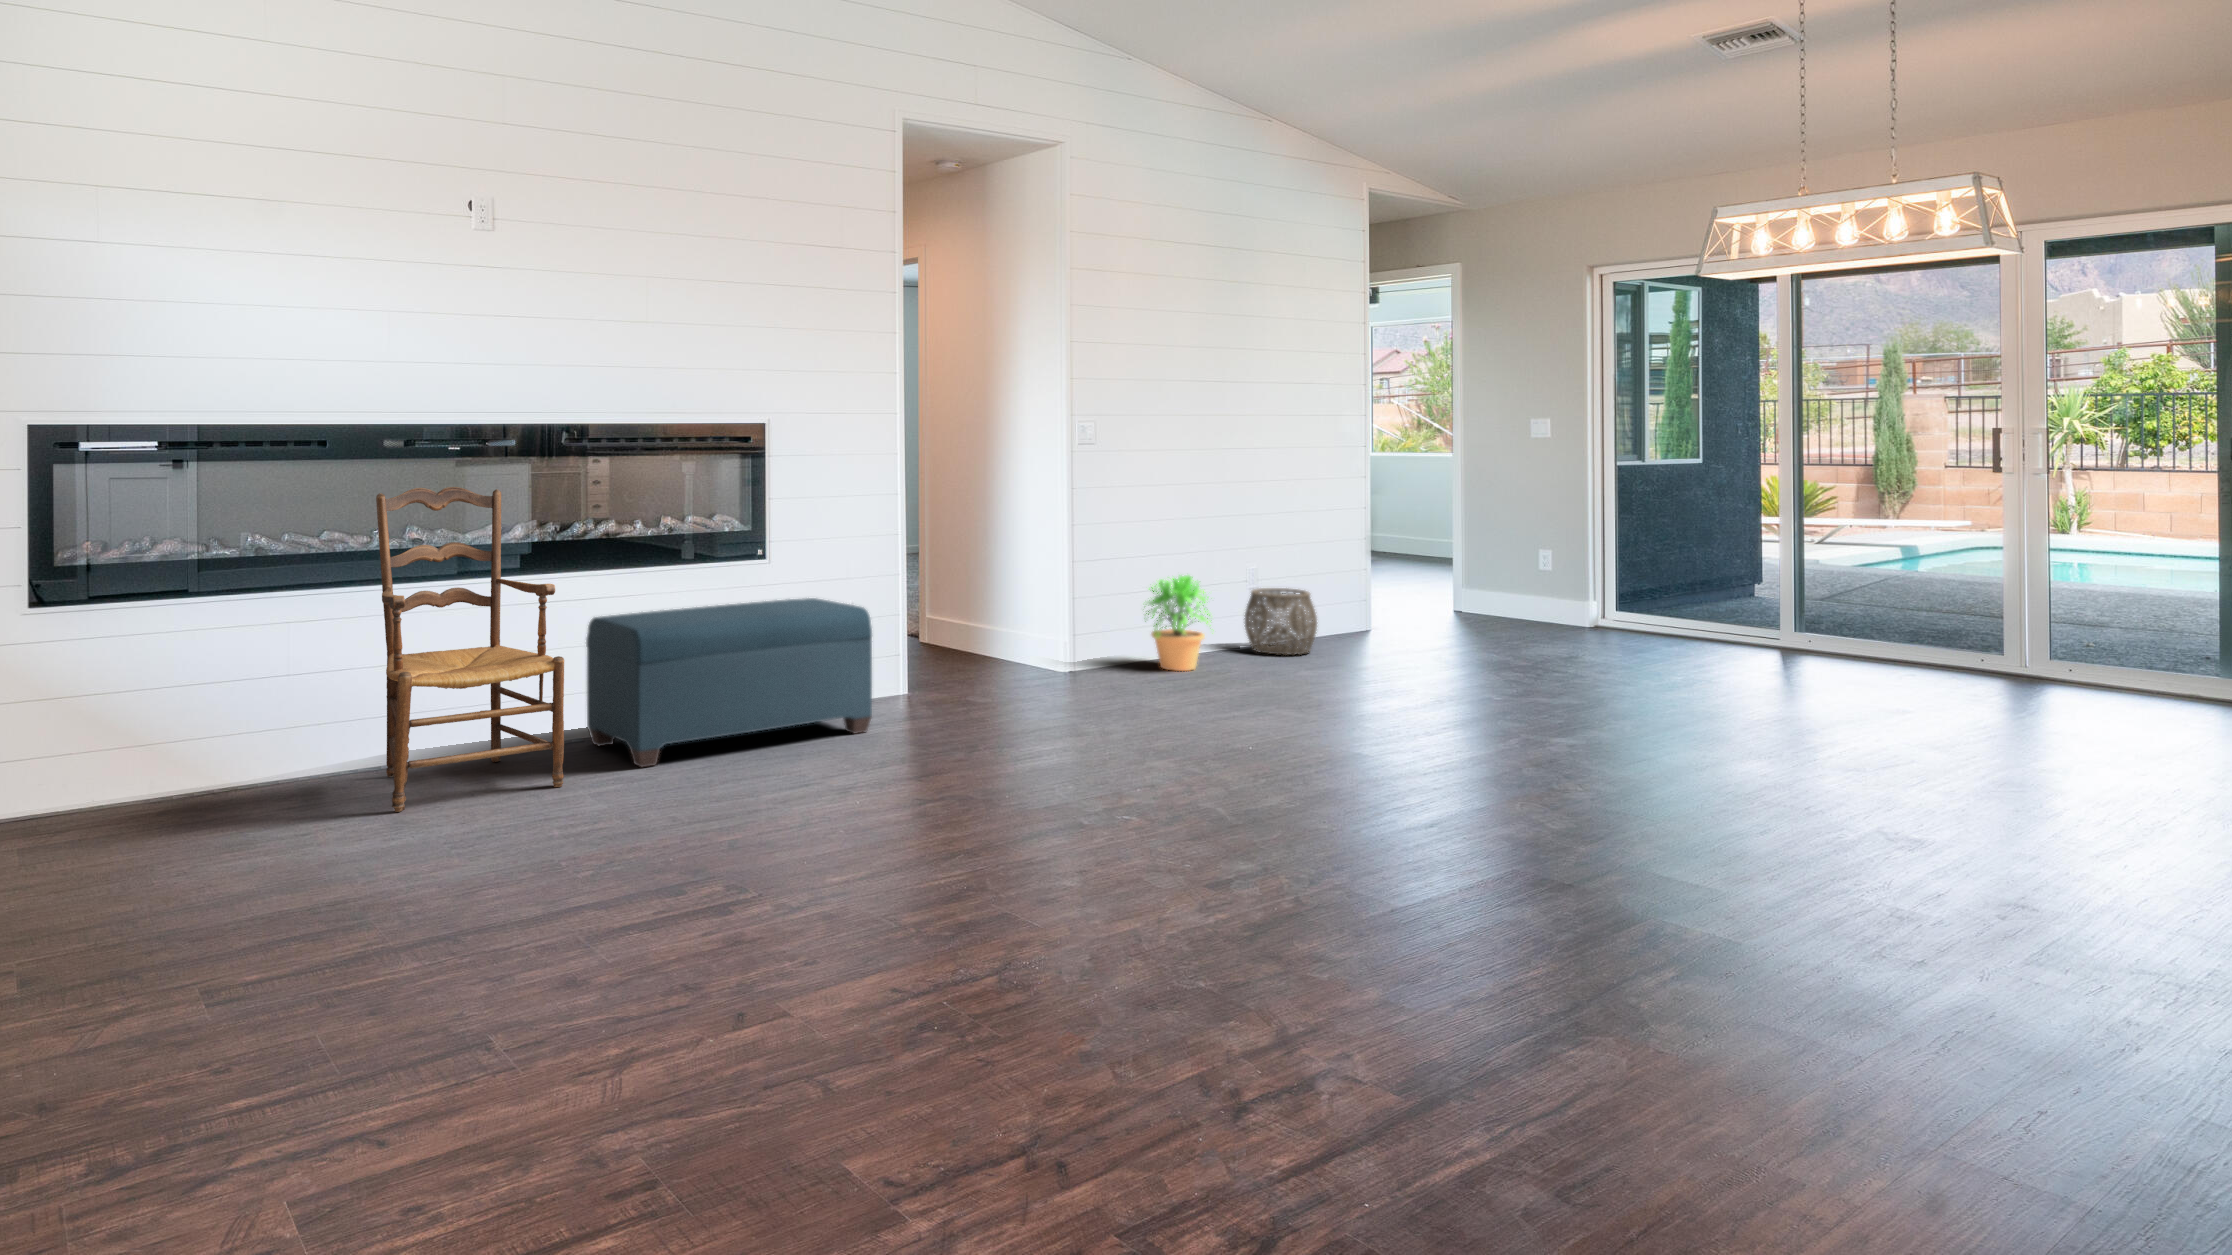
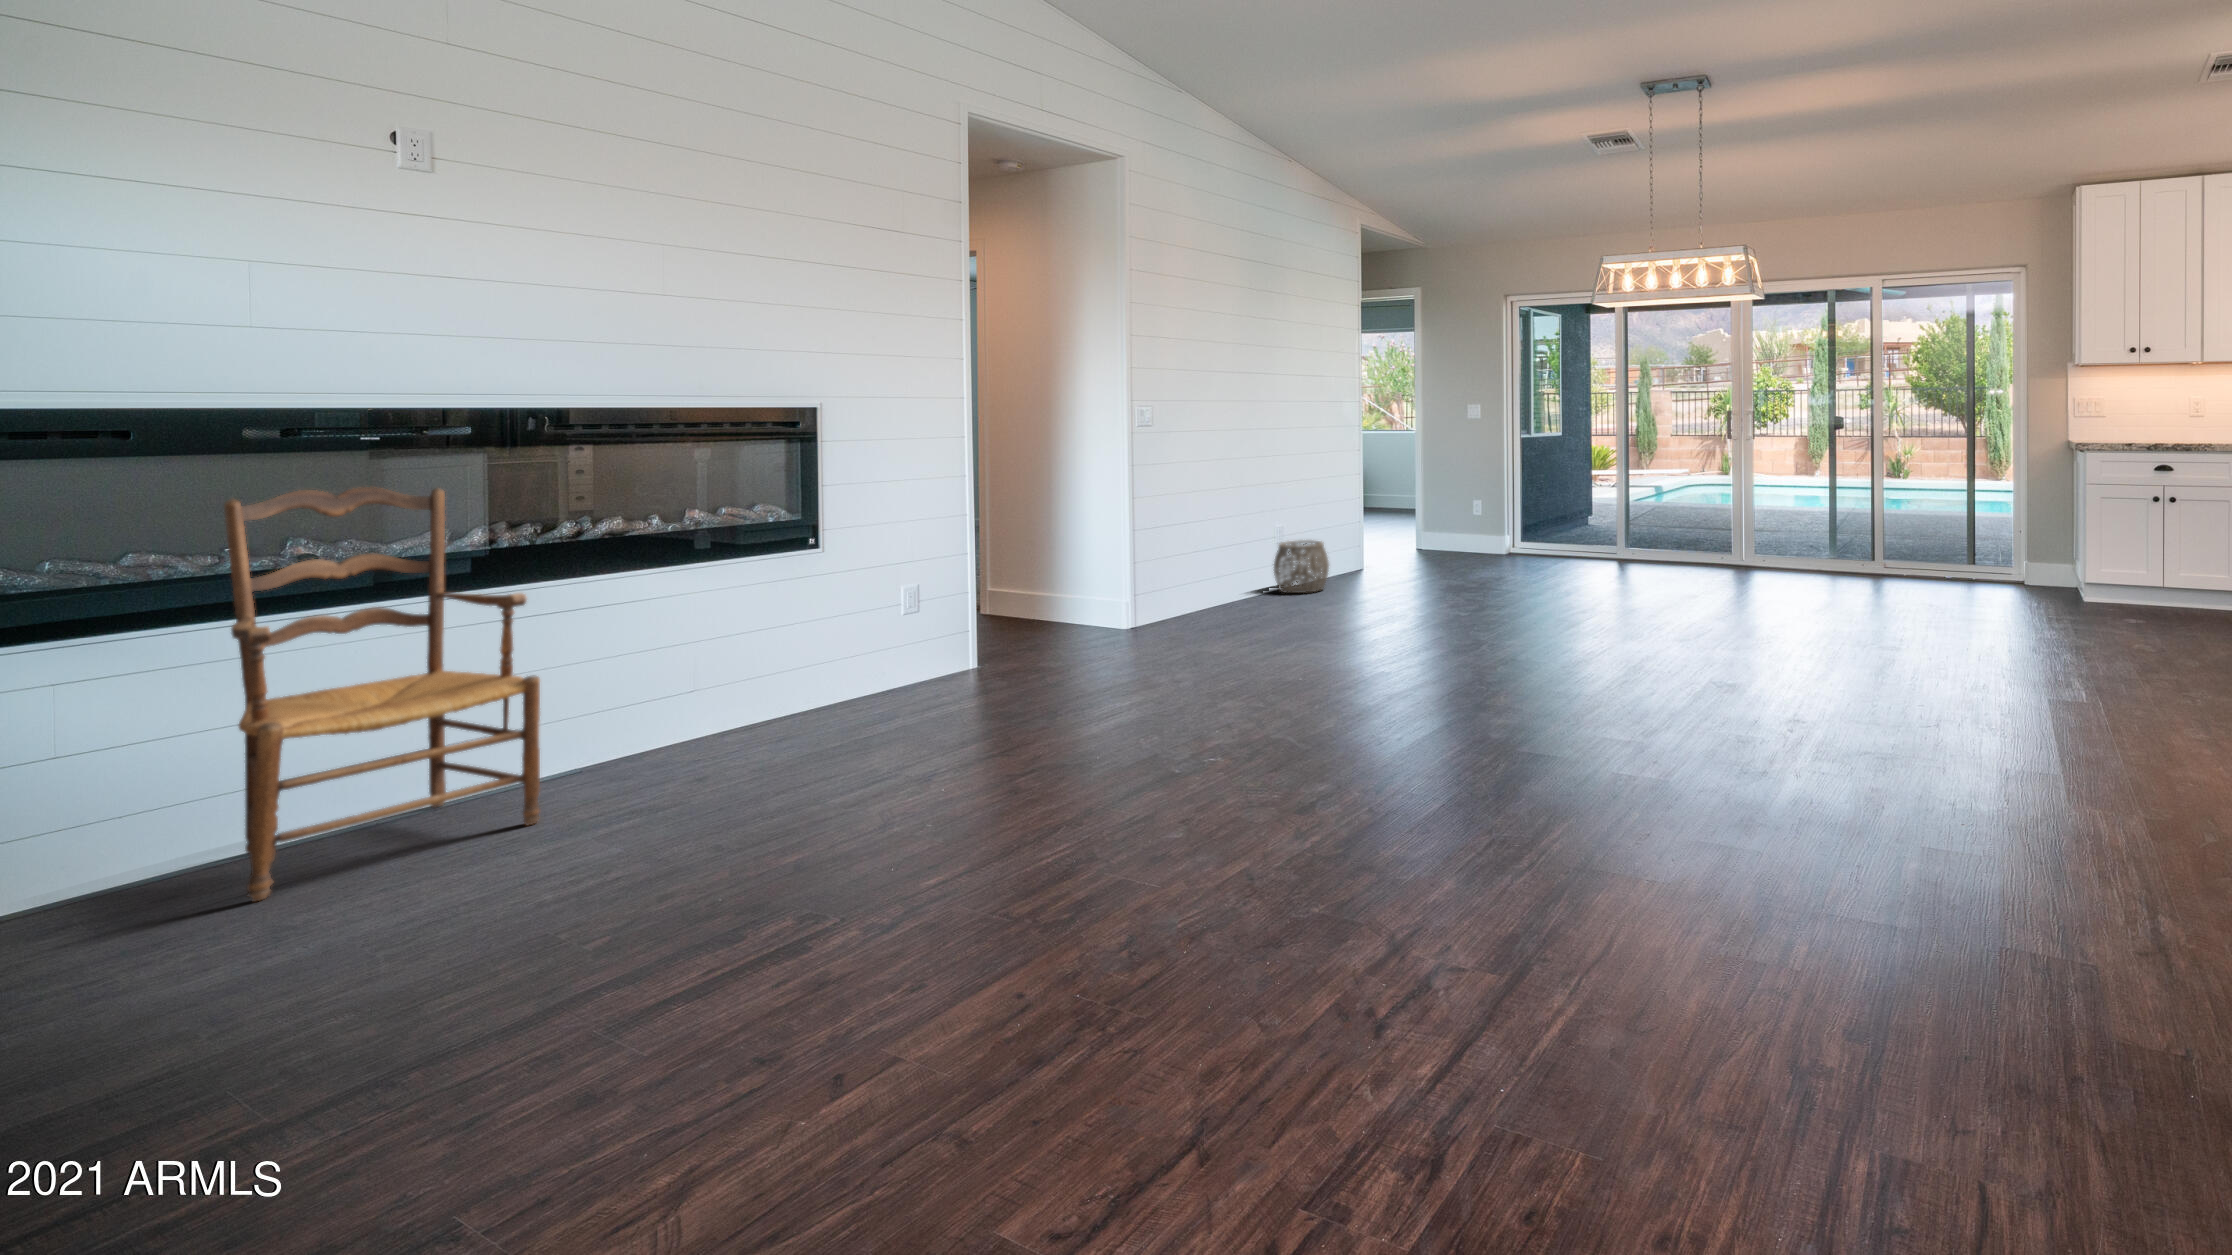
potted plant: present [1145,576,1211,671] -> none [1190,533,1256,615]
bench: present [586,598,872,767] -> none [578,582,937,783]

